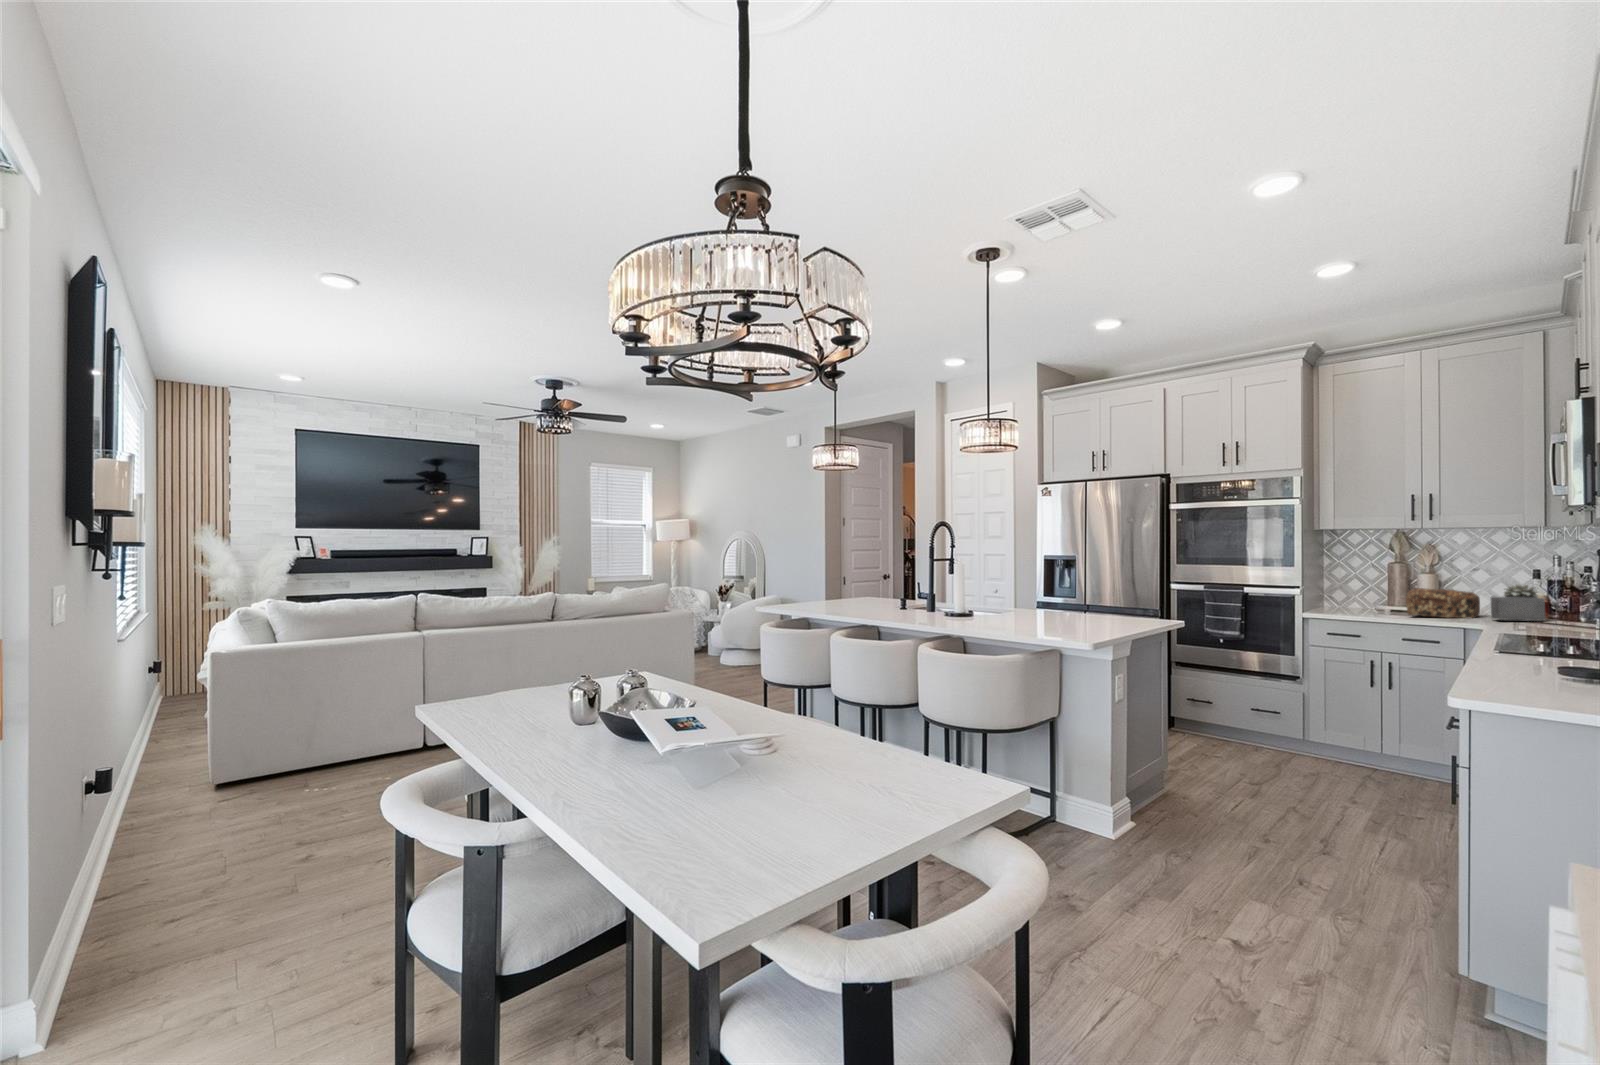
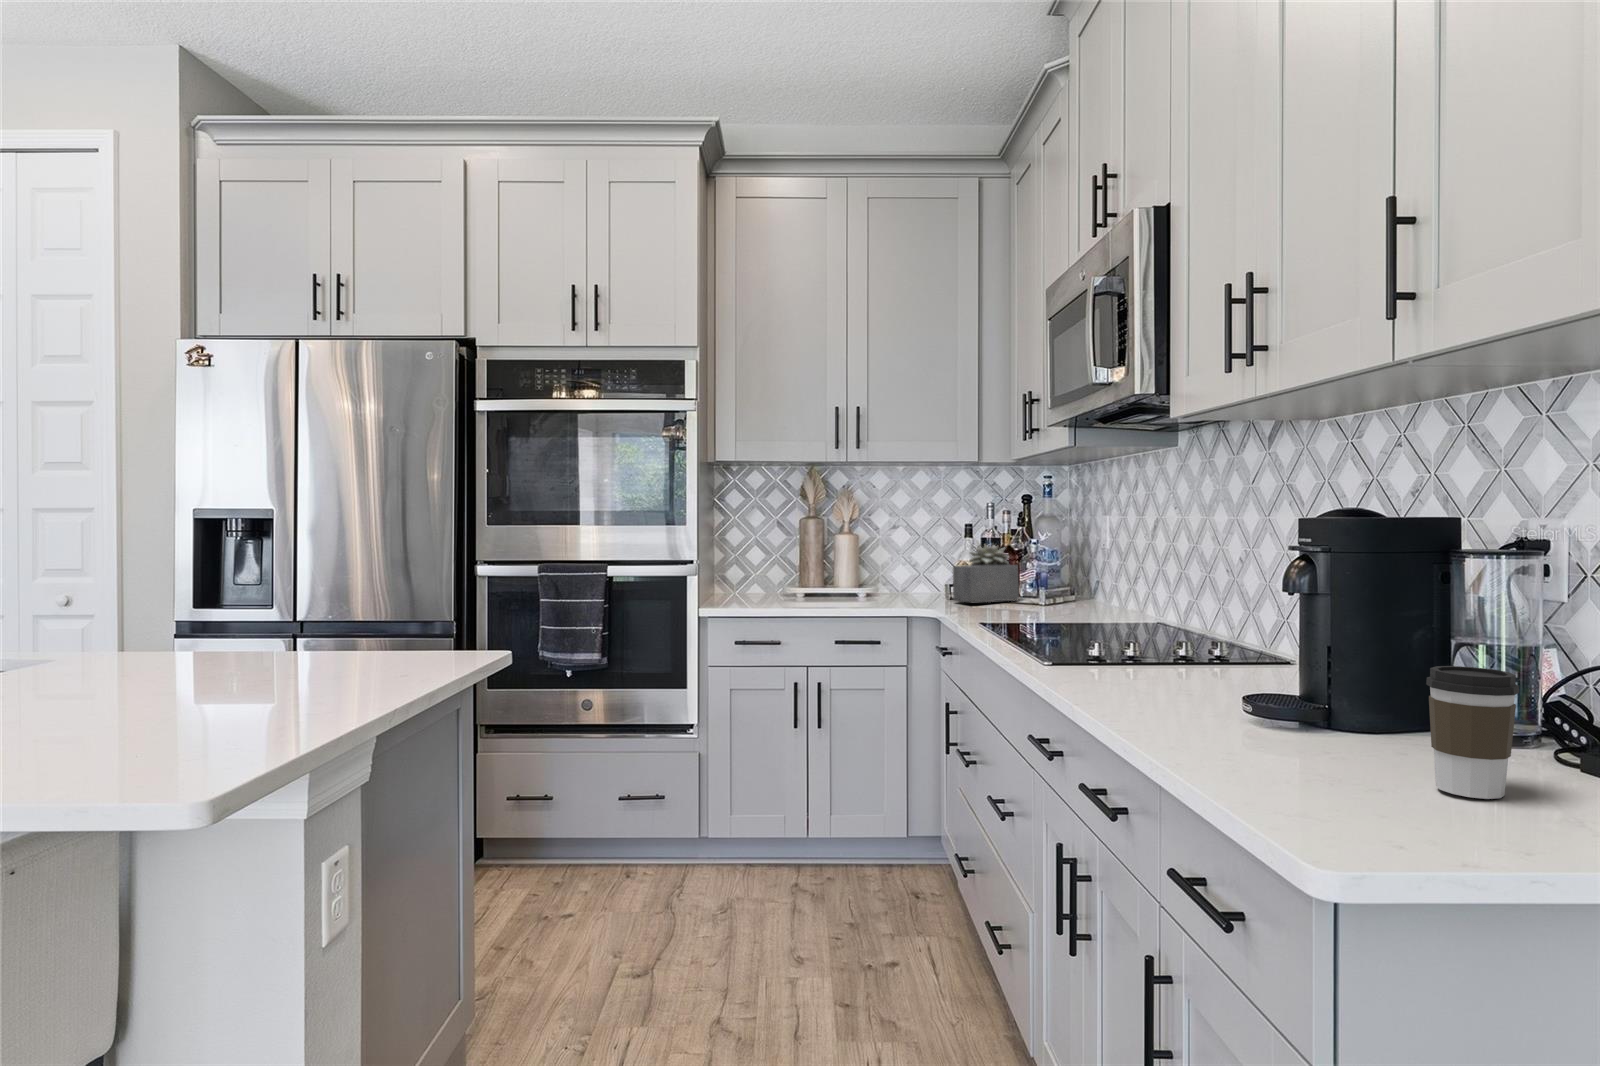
bread loaf: present [1406,588,1480,618] -> none [842,557,926,602]
coffee cup: none [1510,634,1548,680] -> present [1426,666,1519,799]

